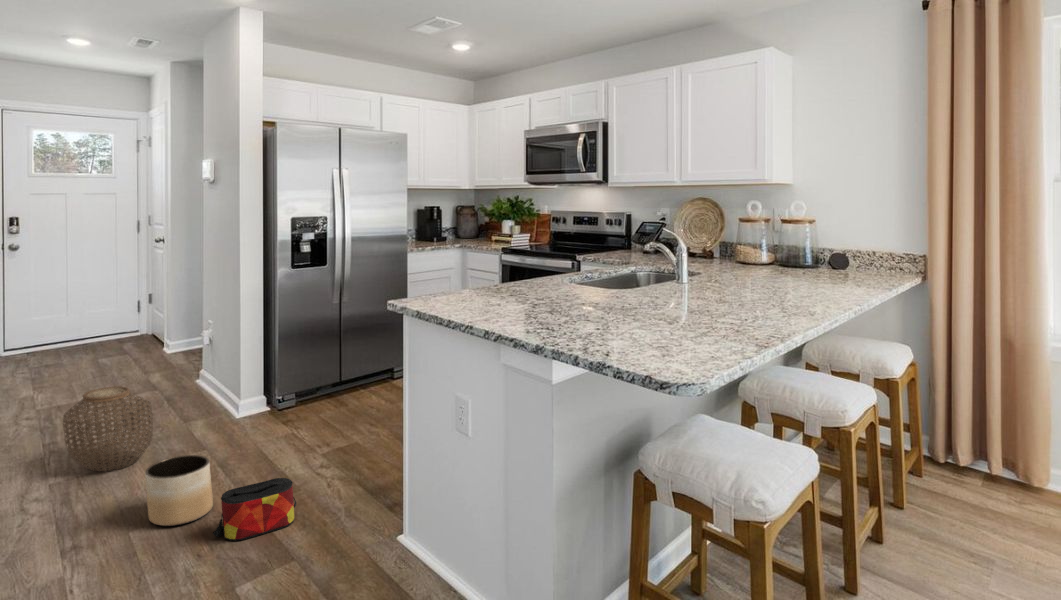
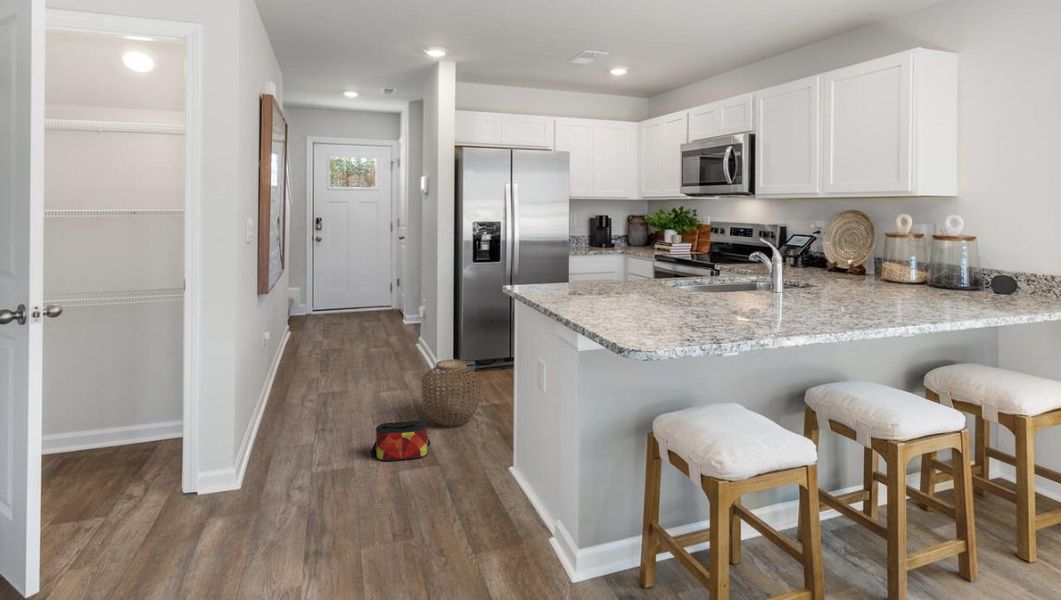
woven basket: present [63,386,153,471] -> present [422,359,480,426]
planter: present [145,455,213,526] -> none [337,394,380,443]

